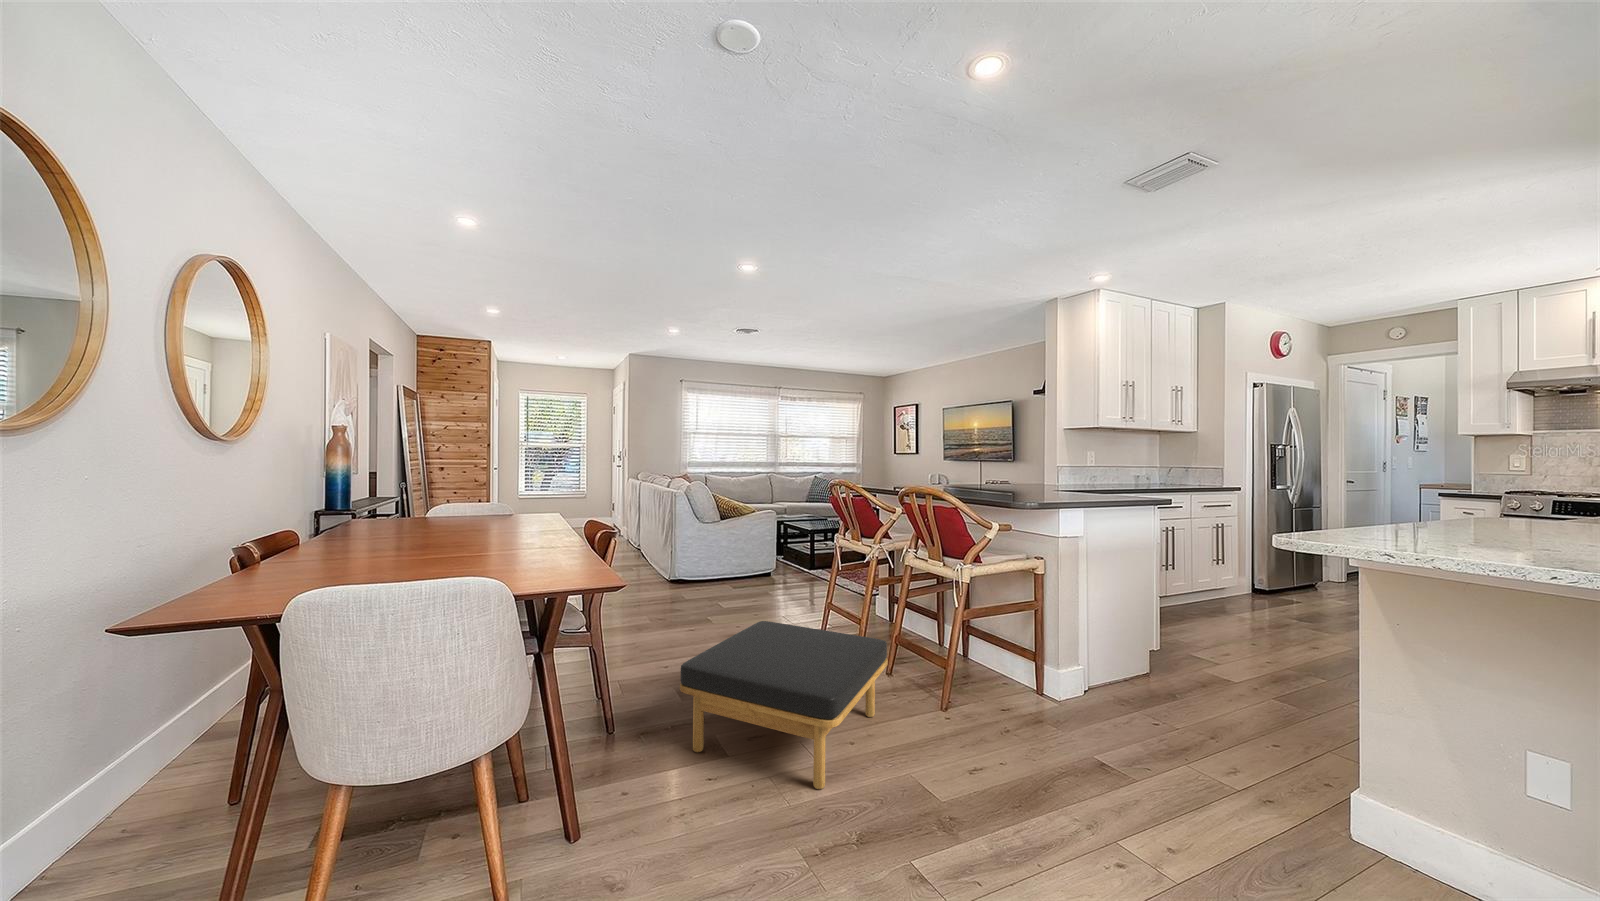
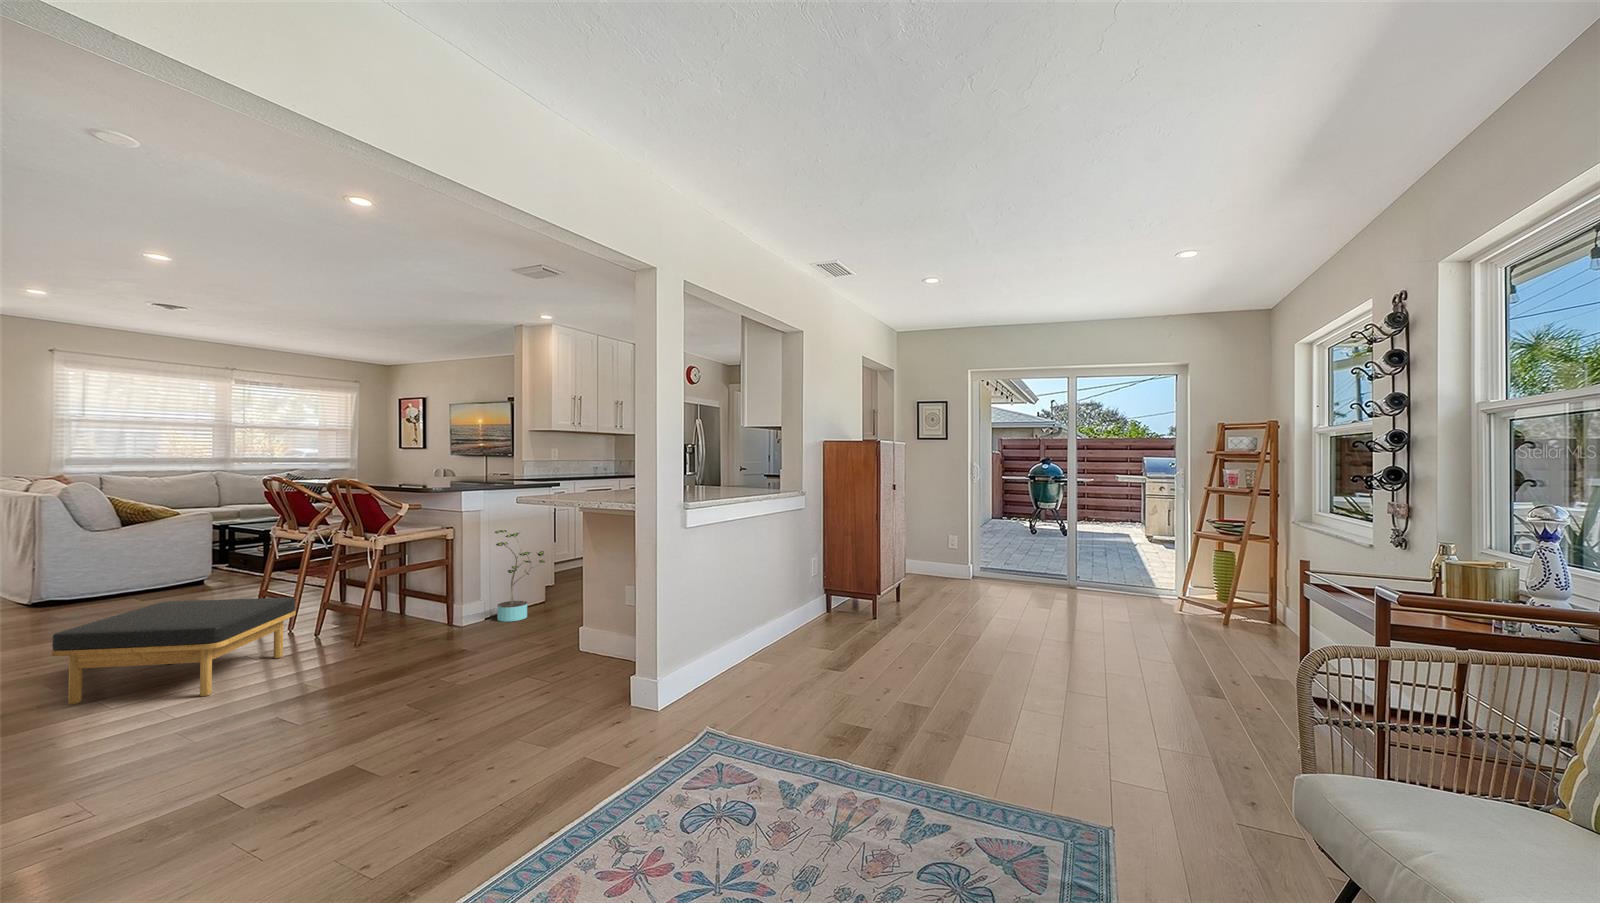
potted plant: none [1104,567,1190,713] -> present [495,530,545,622]

